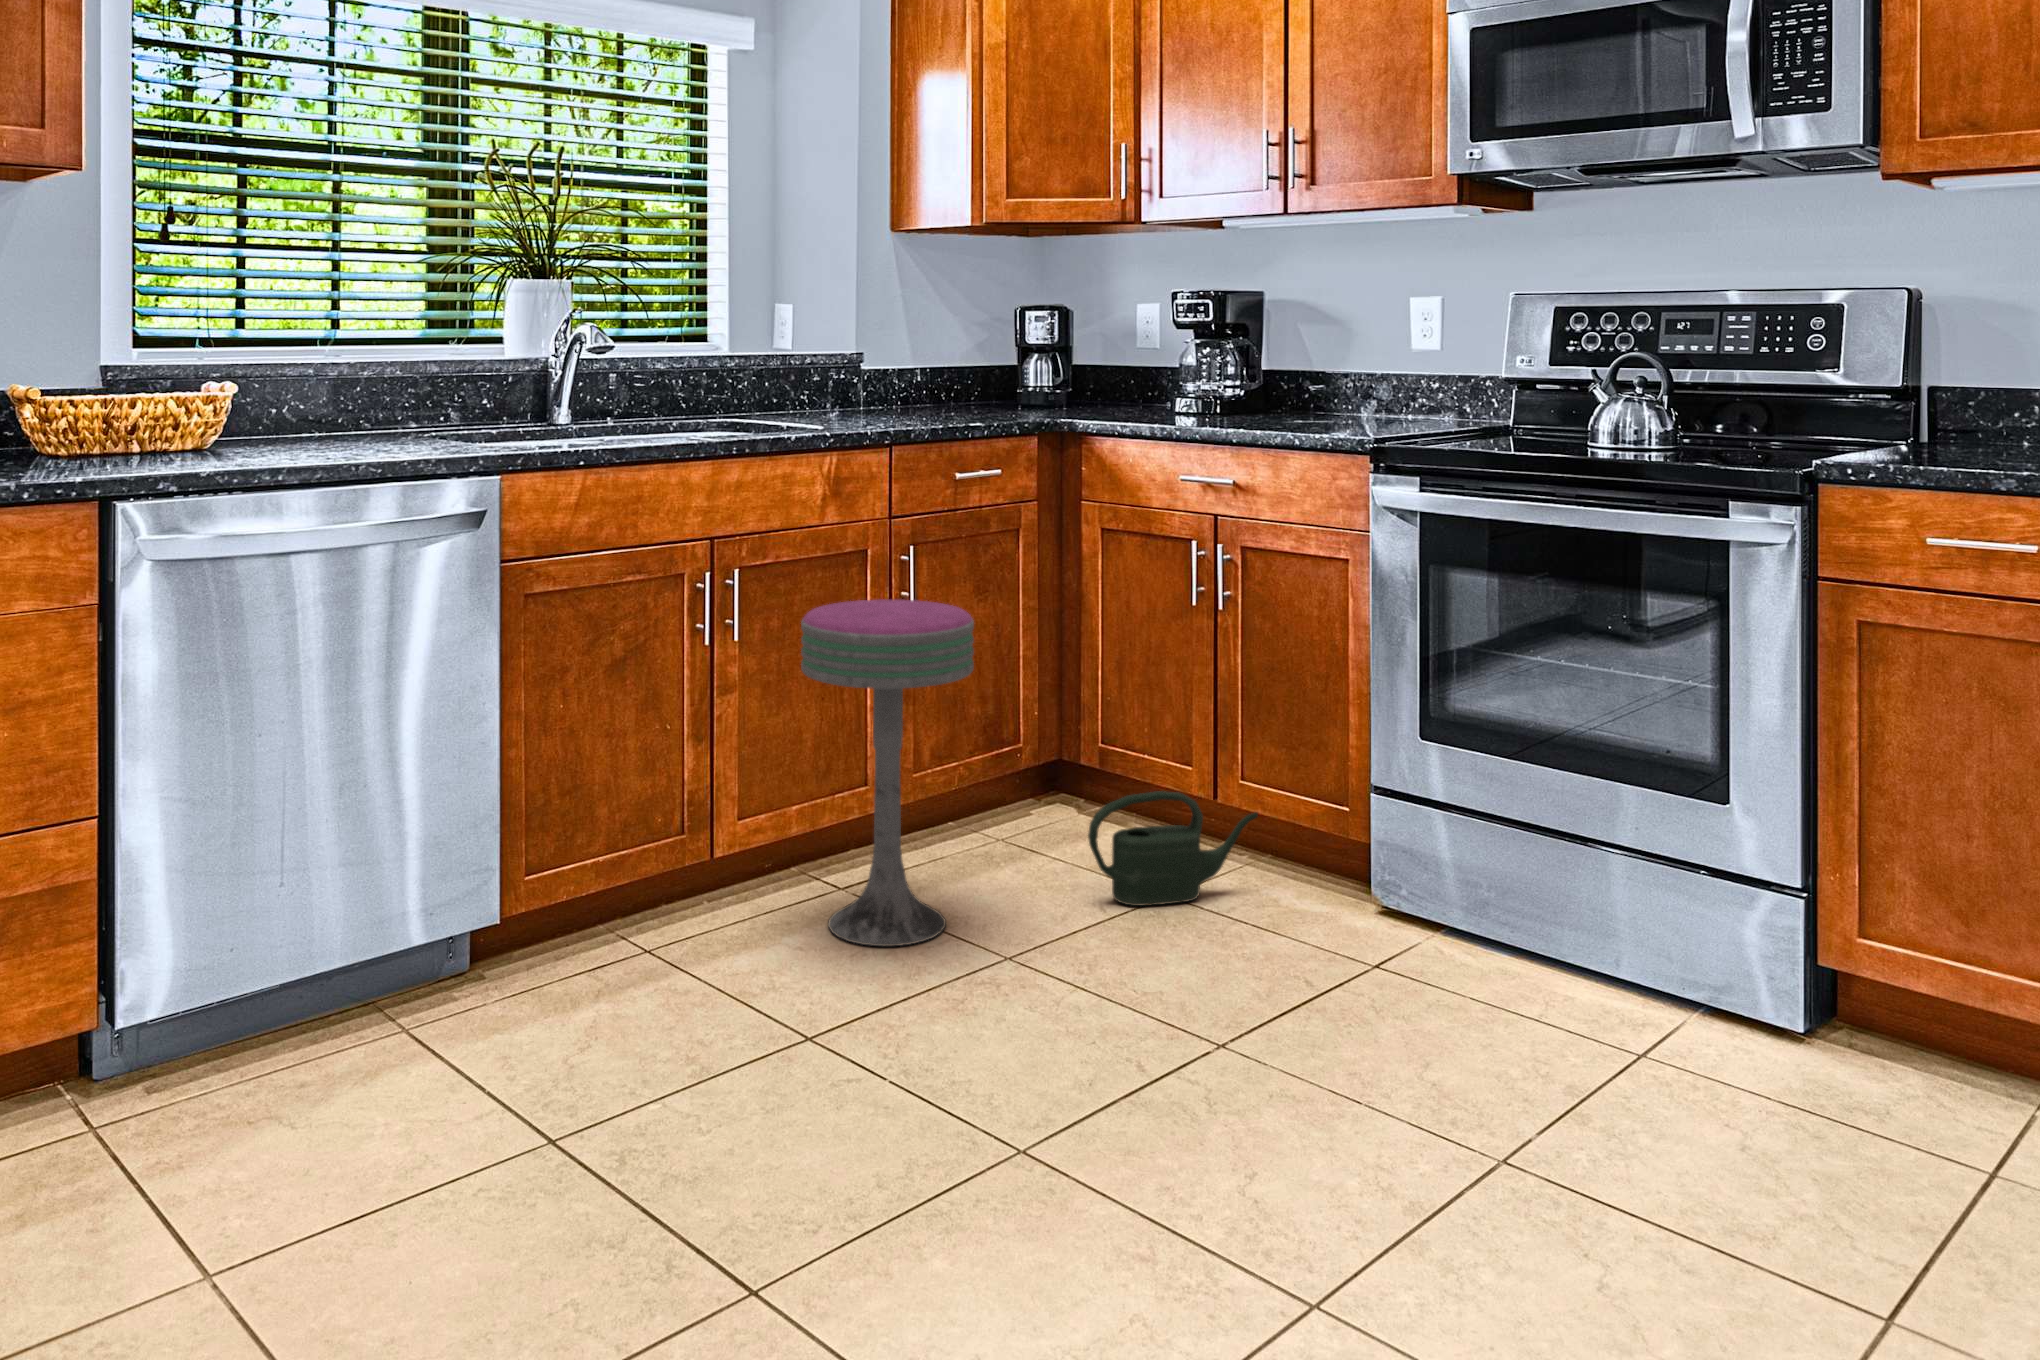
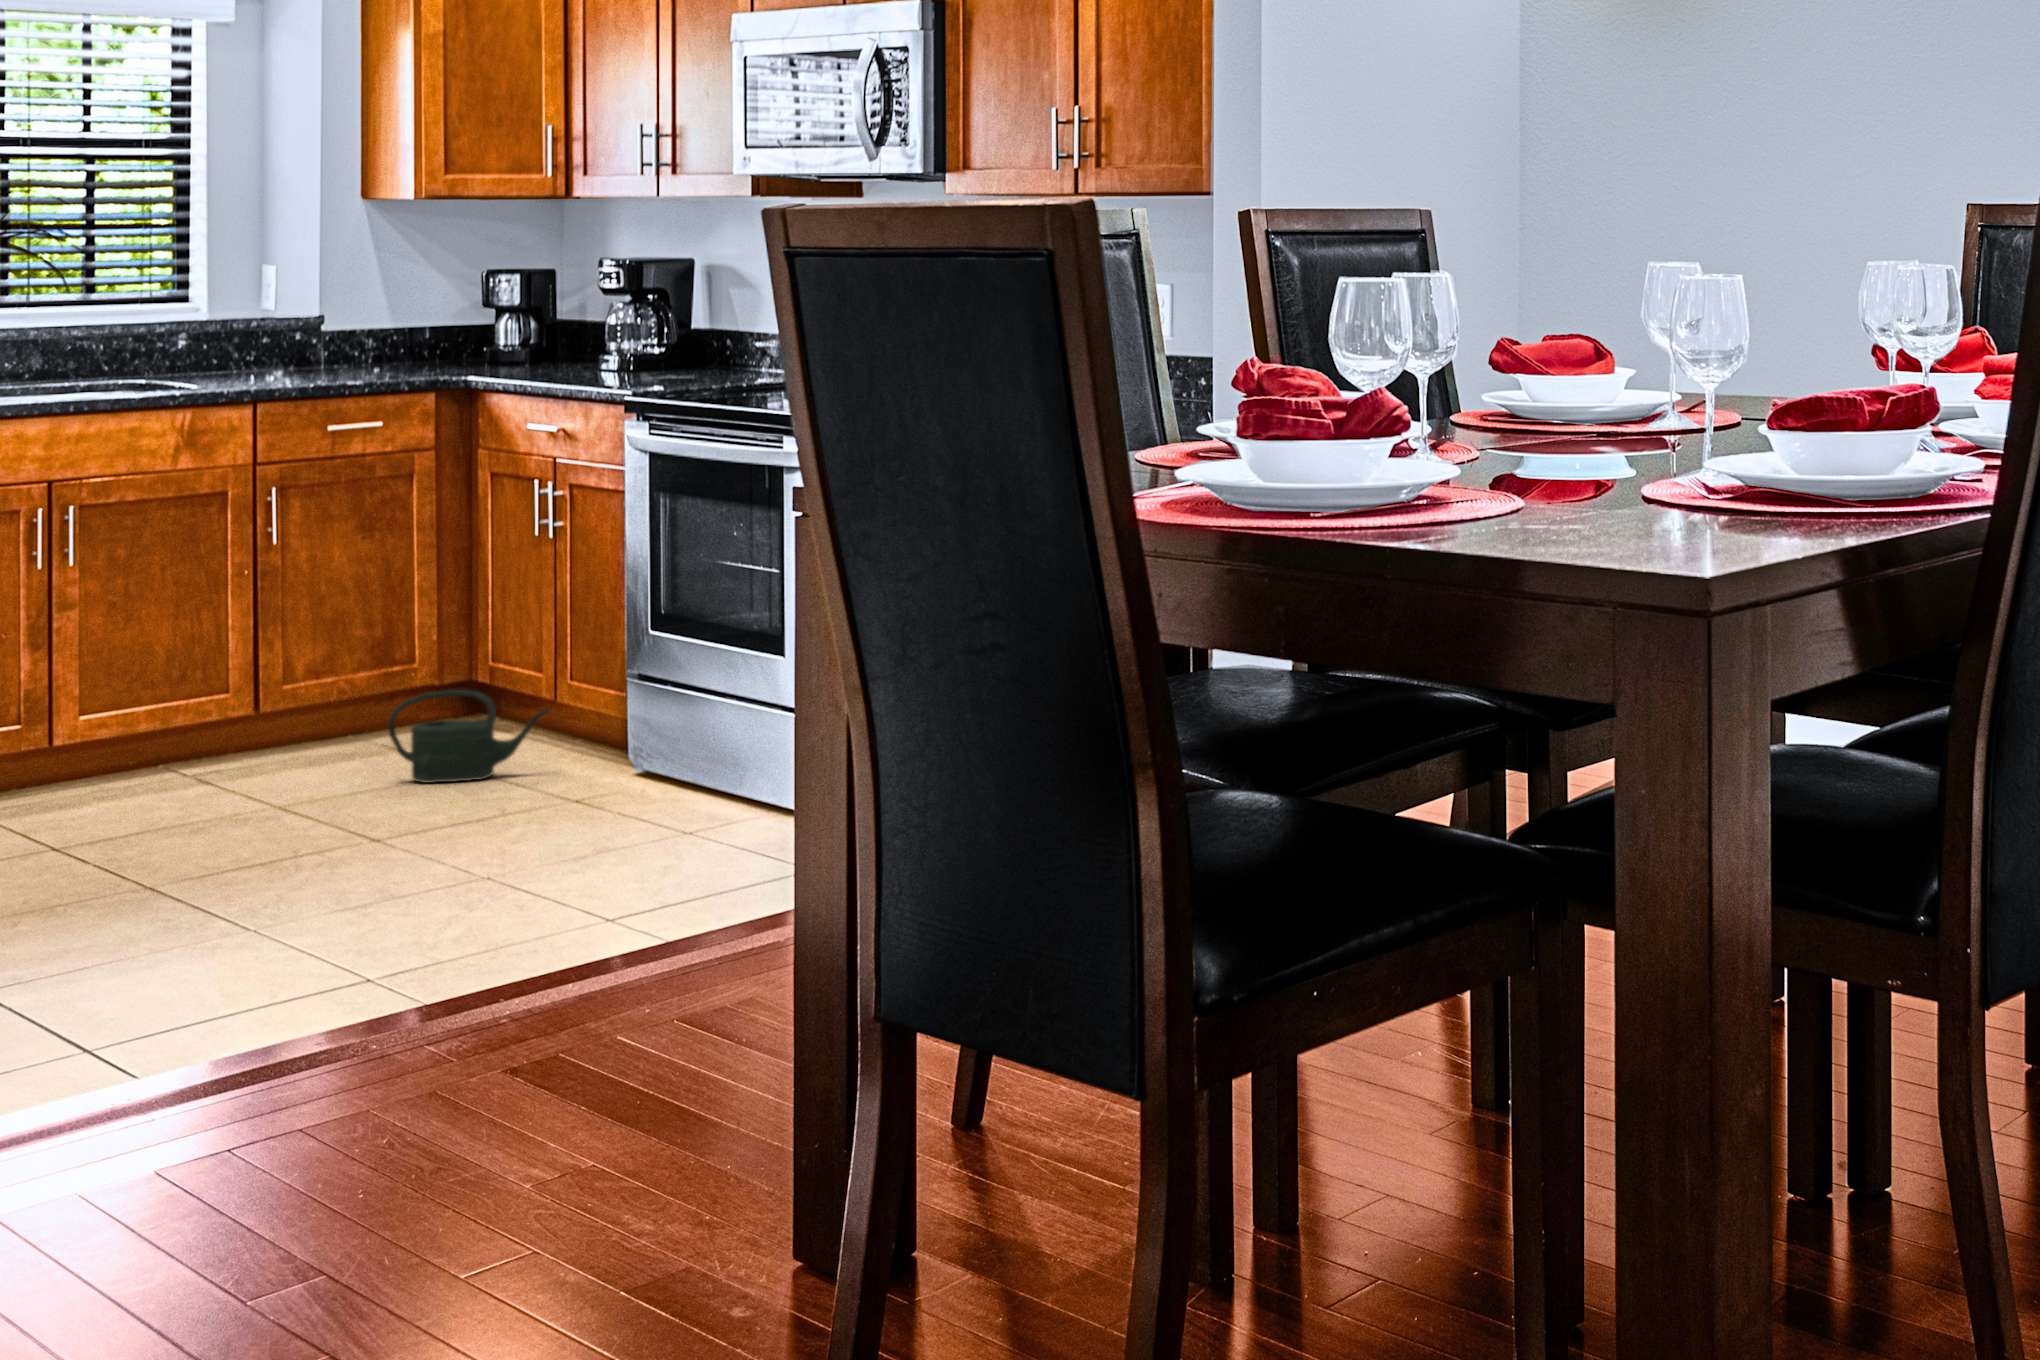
bar stool: present [801,599,974,946] -> none [107,530,270,805]

